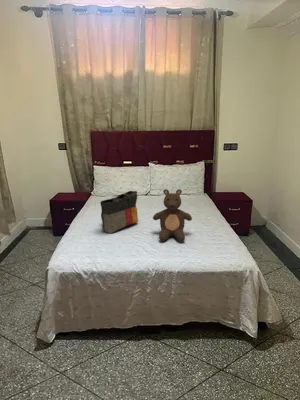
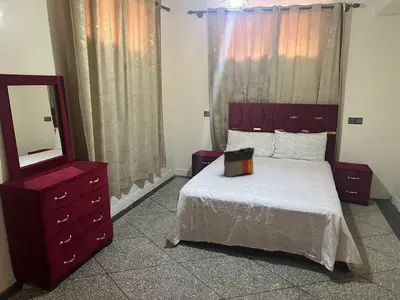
teddy bear: present [153,189,192,242] -> none [263,146,295,188]

